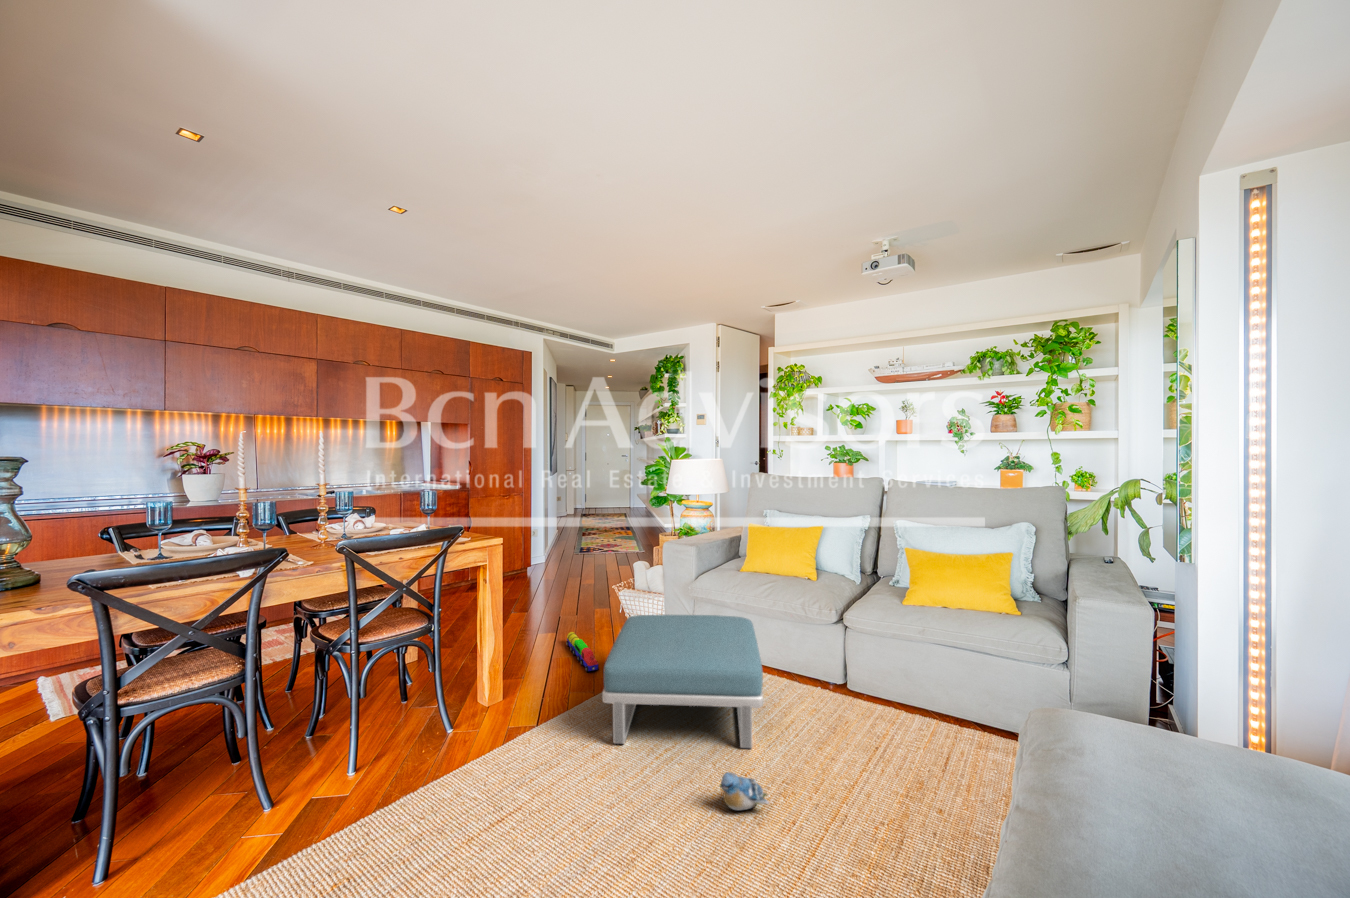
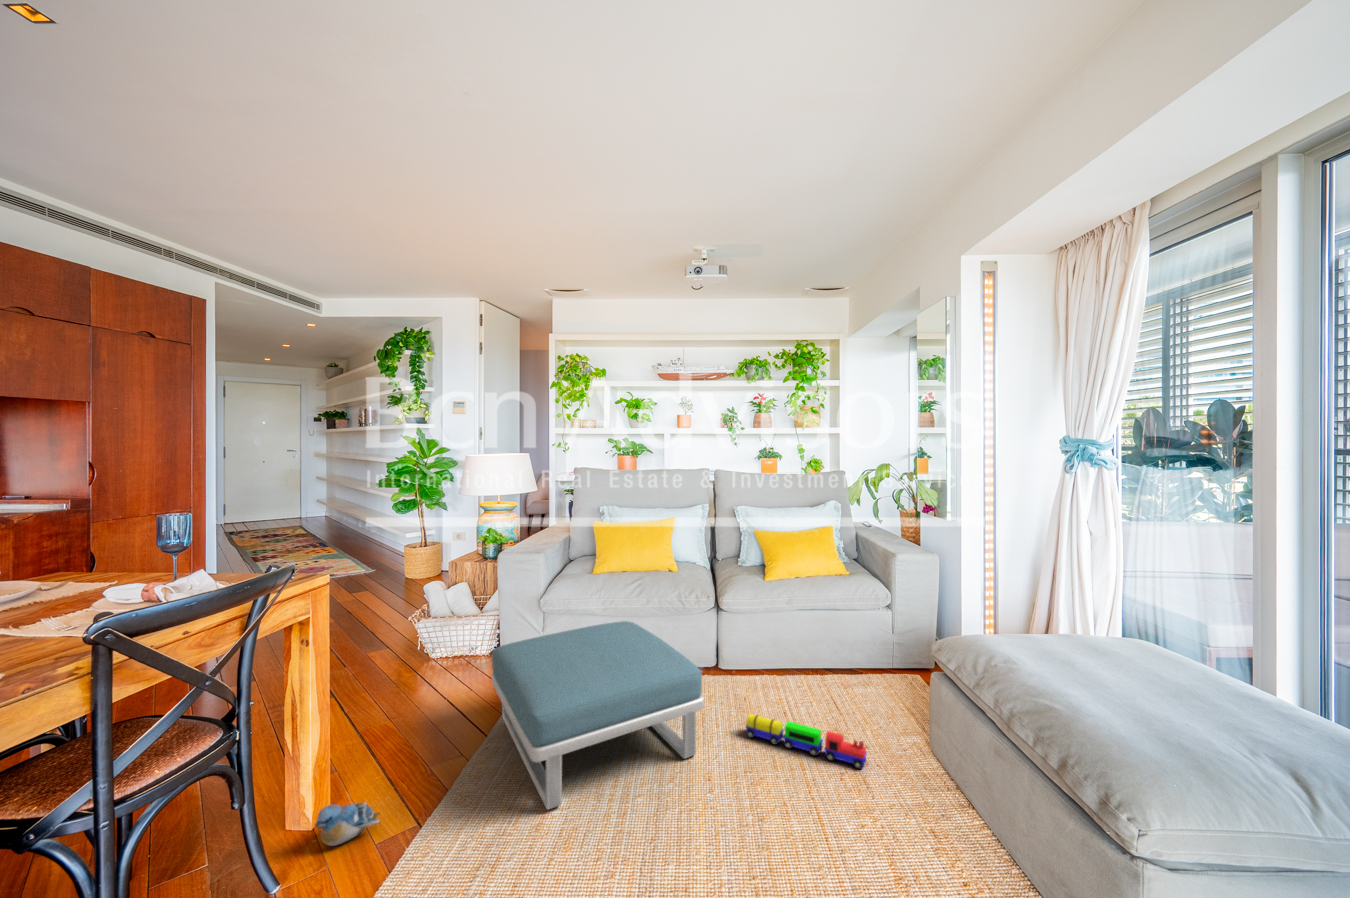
toy train: present [566,632,599,672] -> present [746,714,867,769]
plush toy: present [720,772,769,810] -> present [315,802,379,846]

